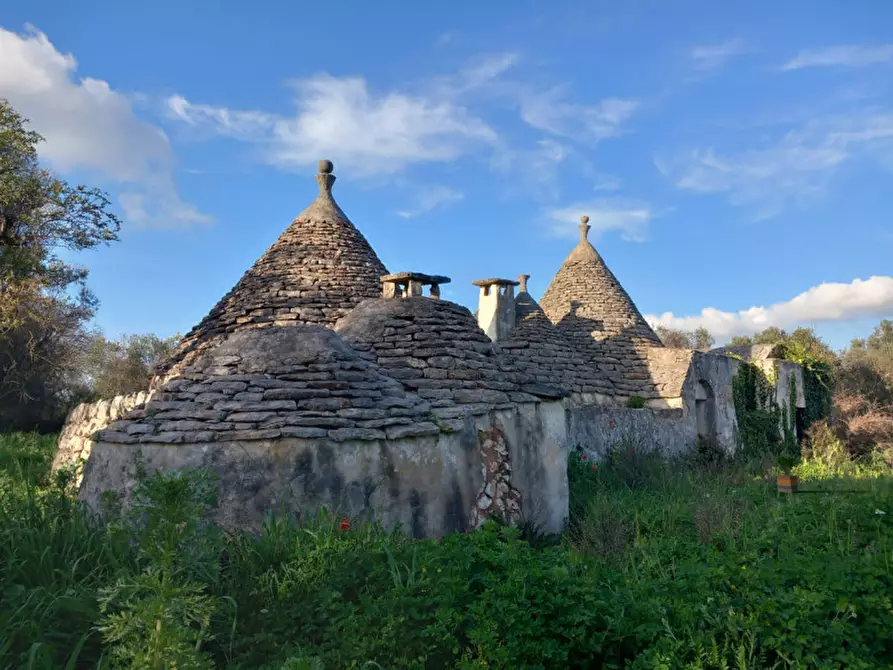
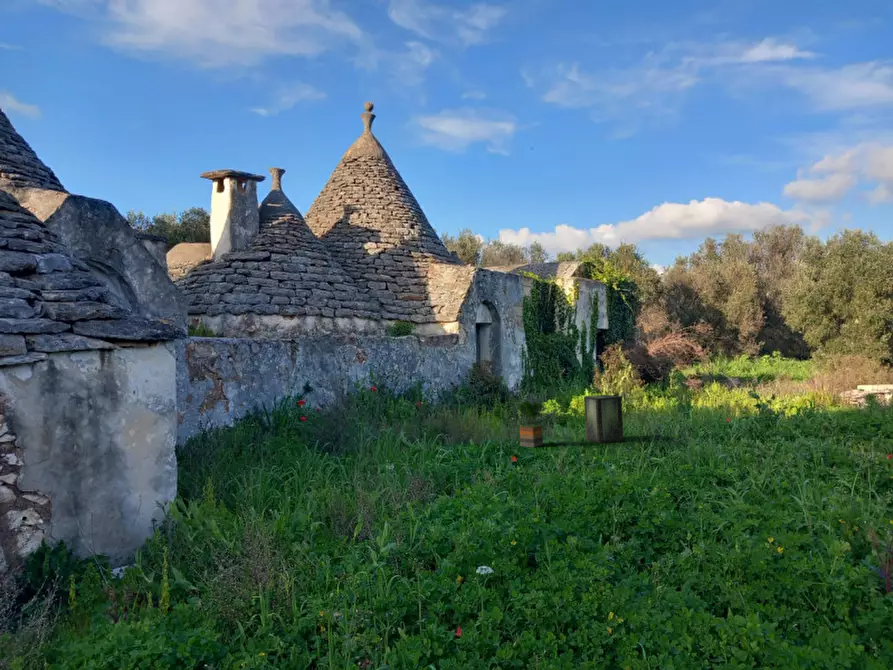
storage box: none [830,453,870,492] -> present [584,395,623,443]

